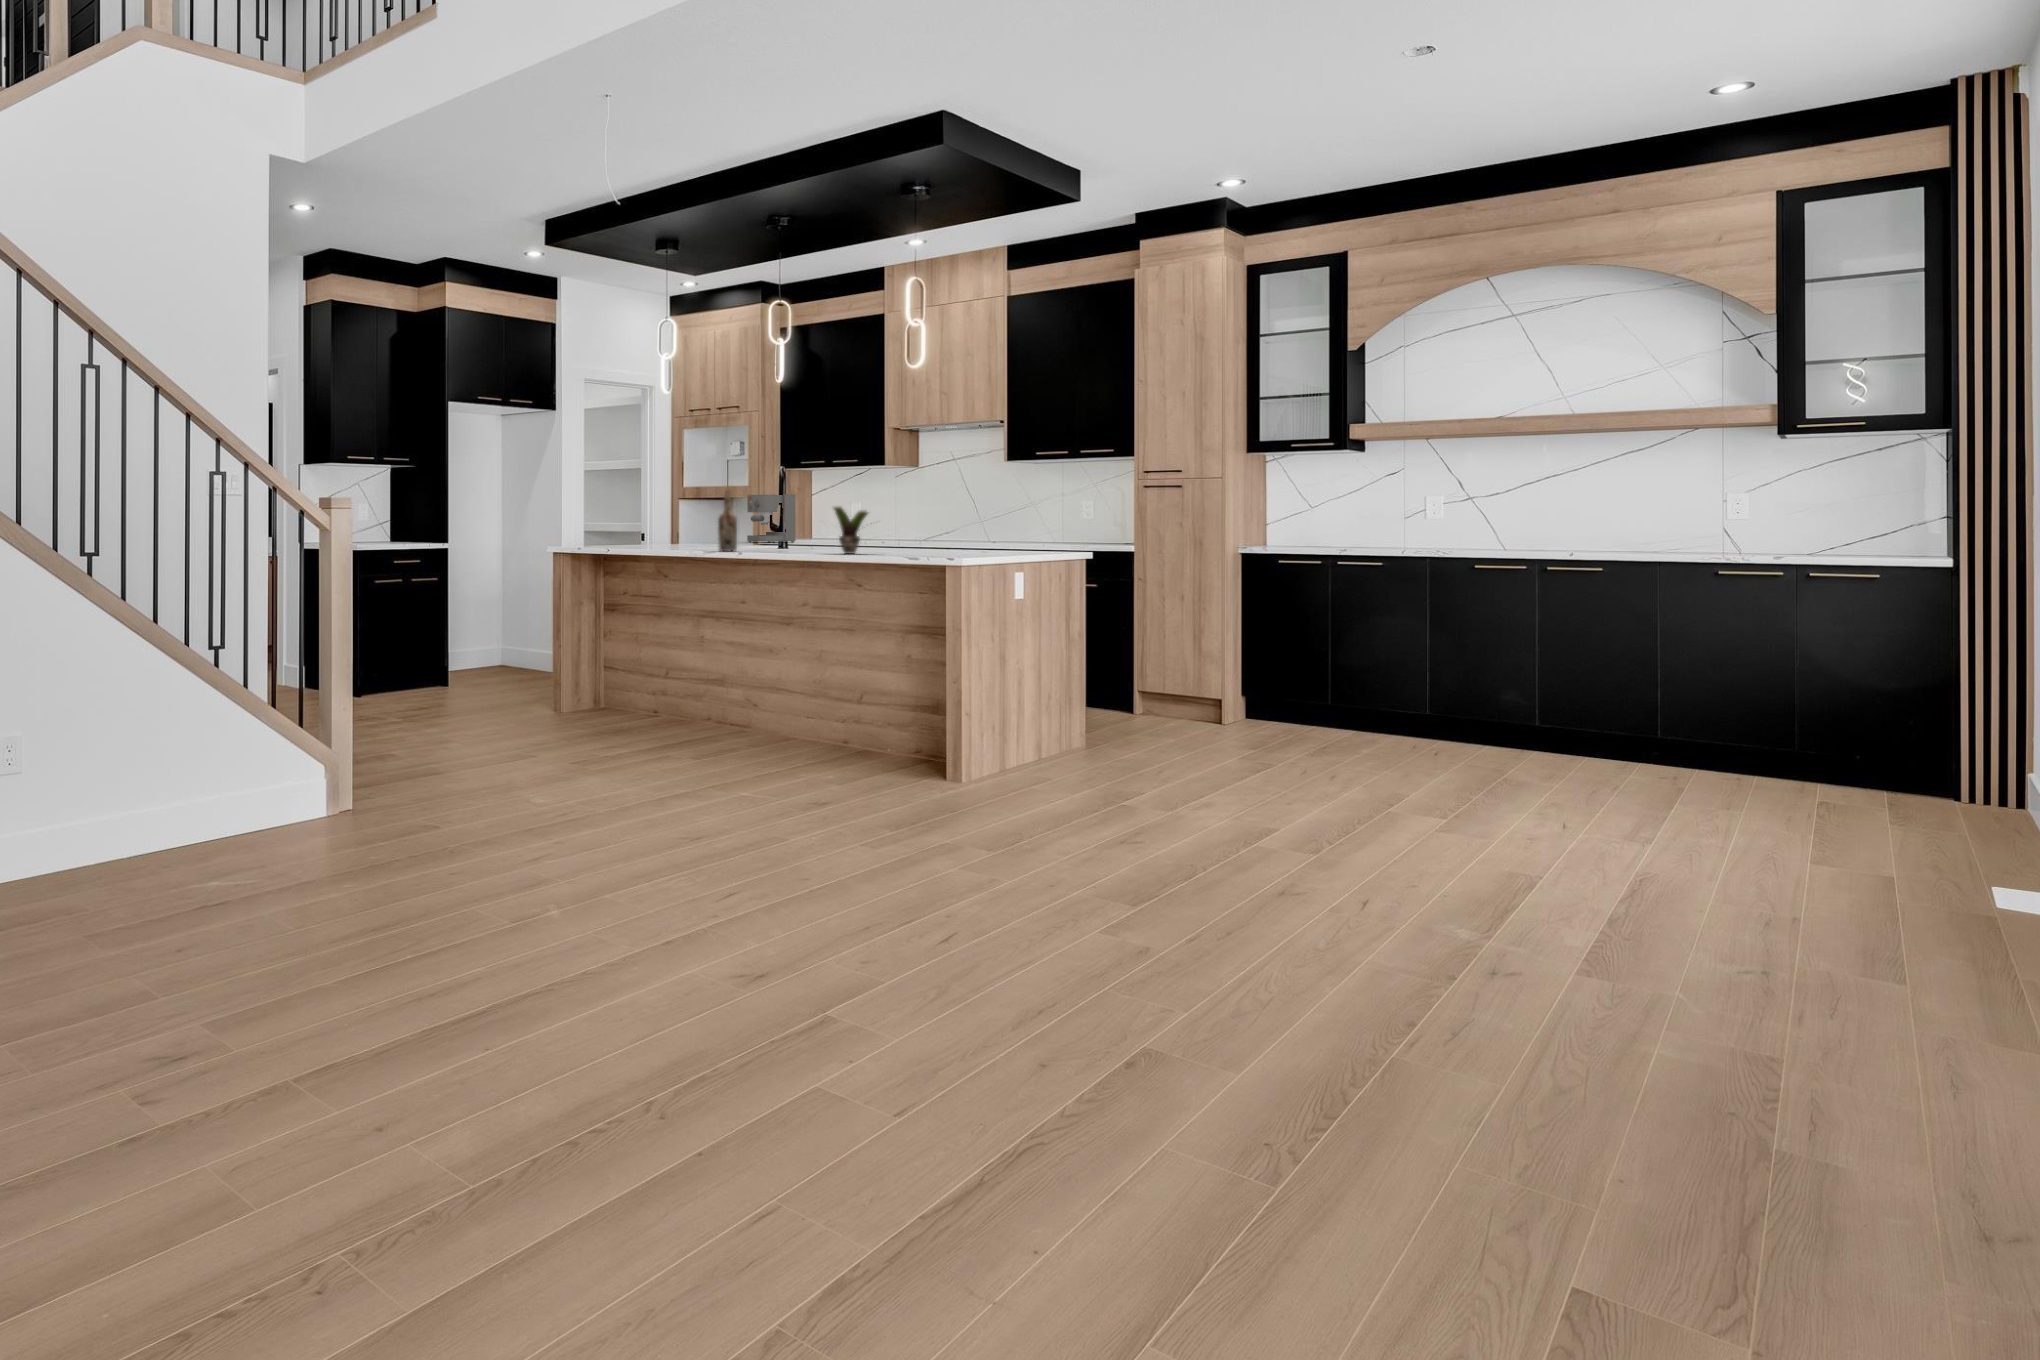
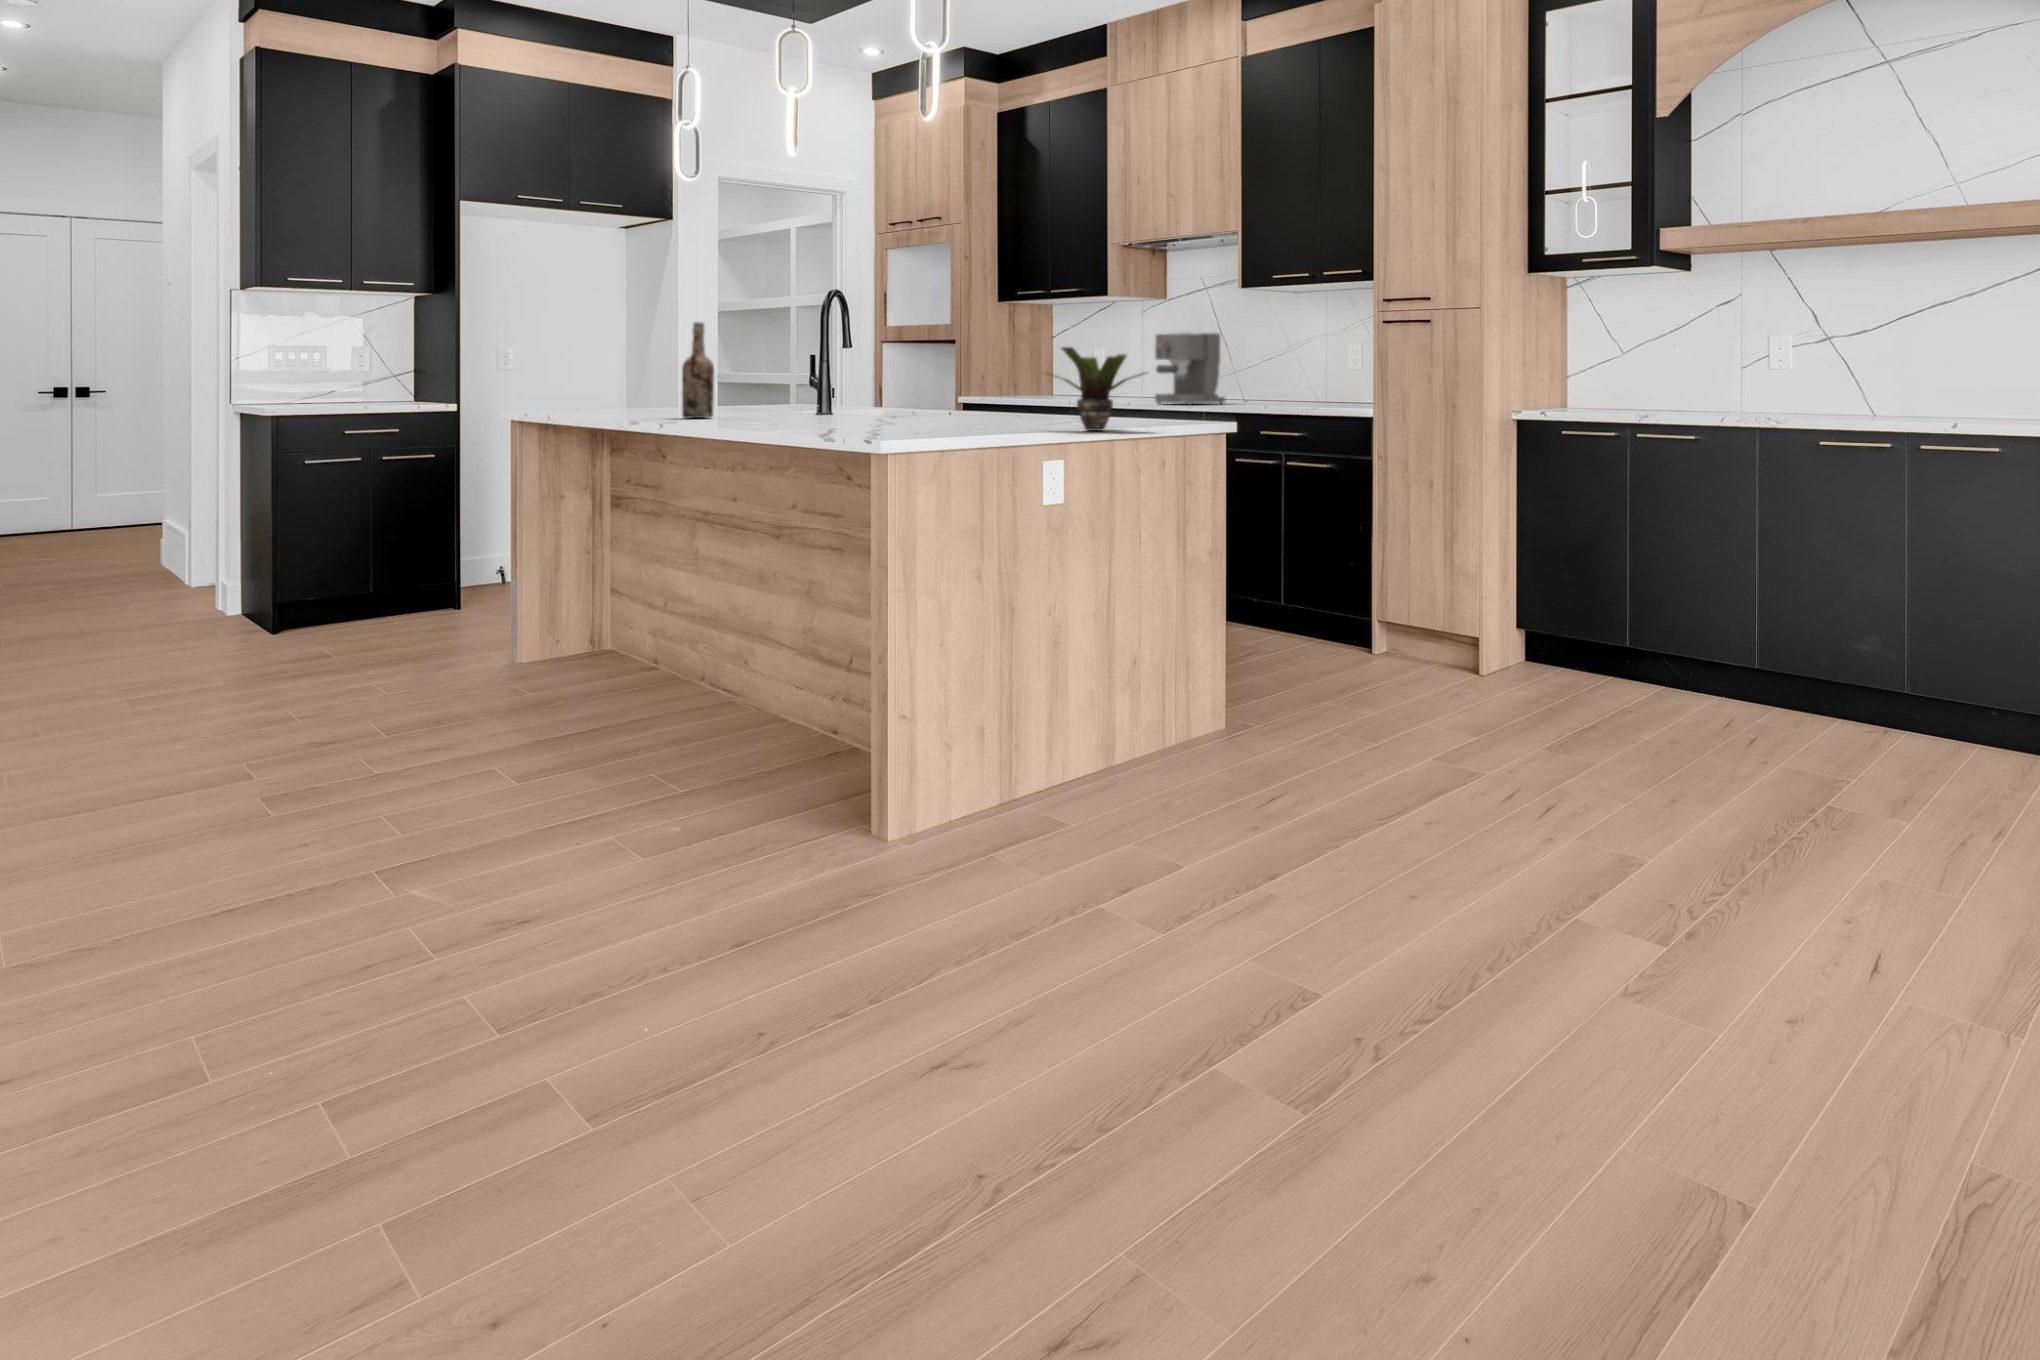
coffee maker: present [747,494,796,543] -> present [1155,333,1225,405]
potted plant: present [834,507,868,554] -> present [1043,347,1144,431]

